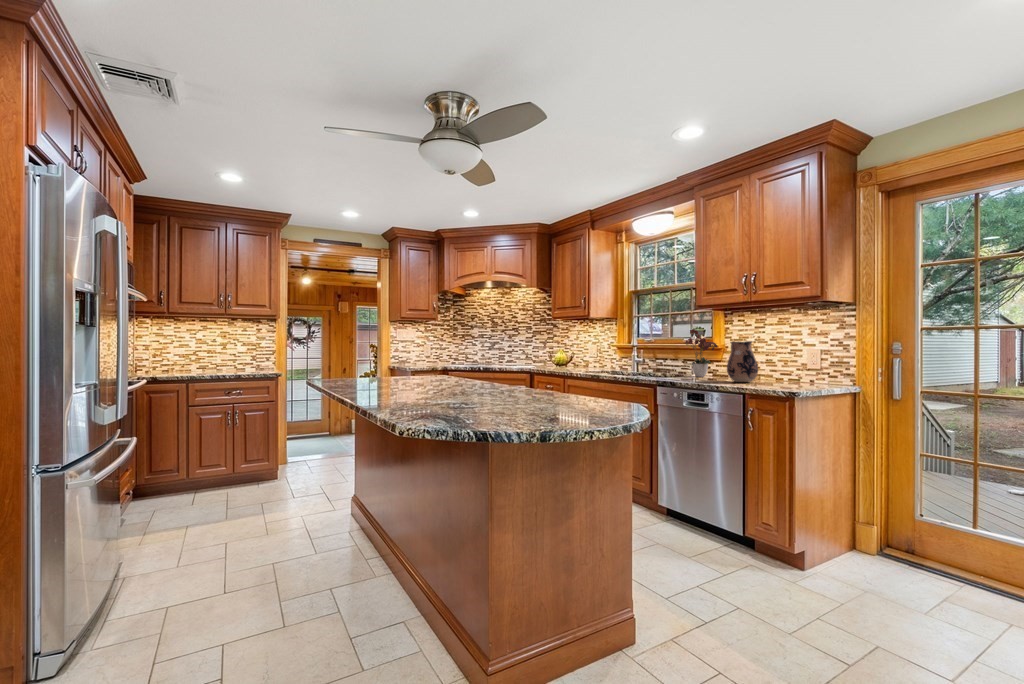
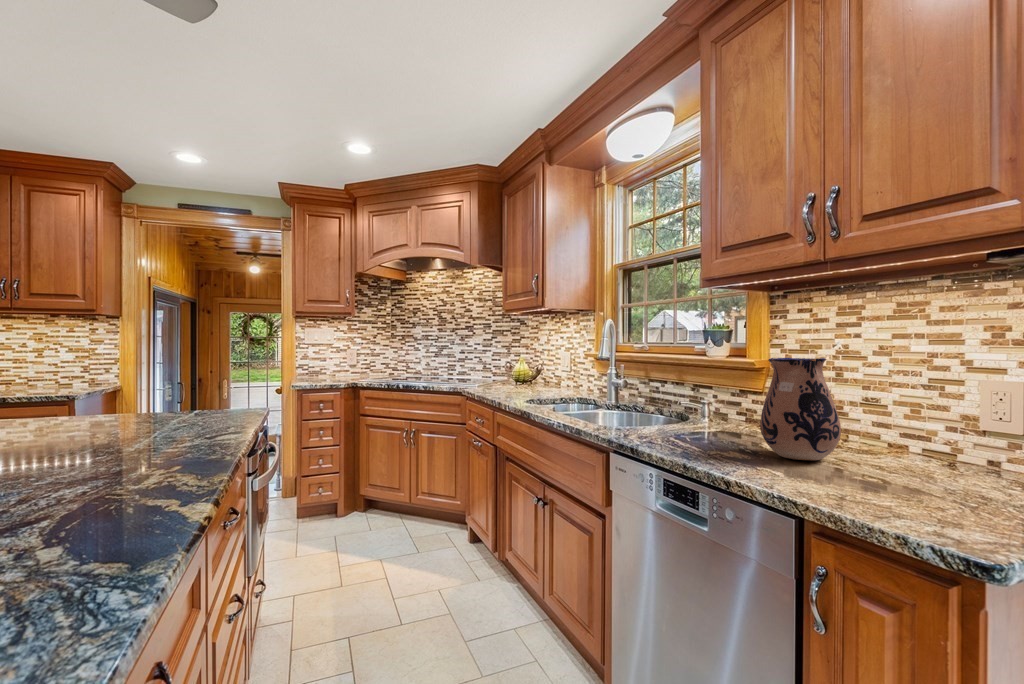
flower arrangement: present [685,329,717,377] -> none [682,324,757,426]

